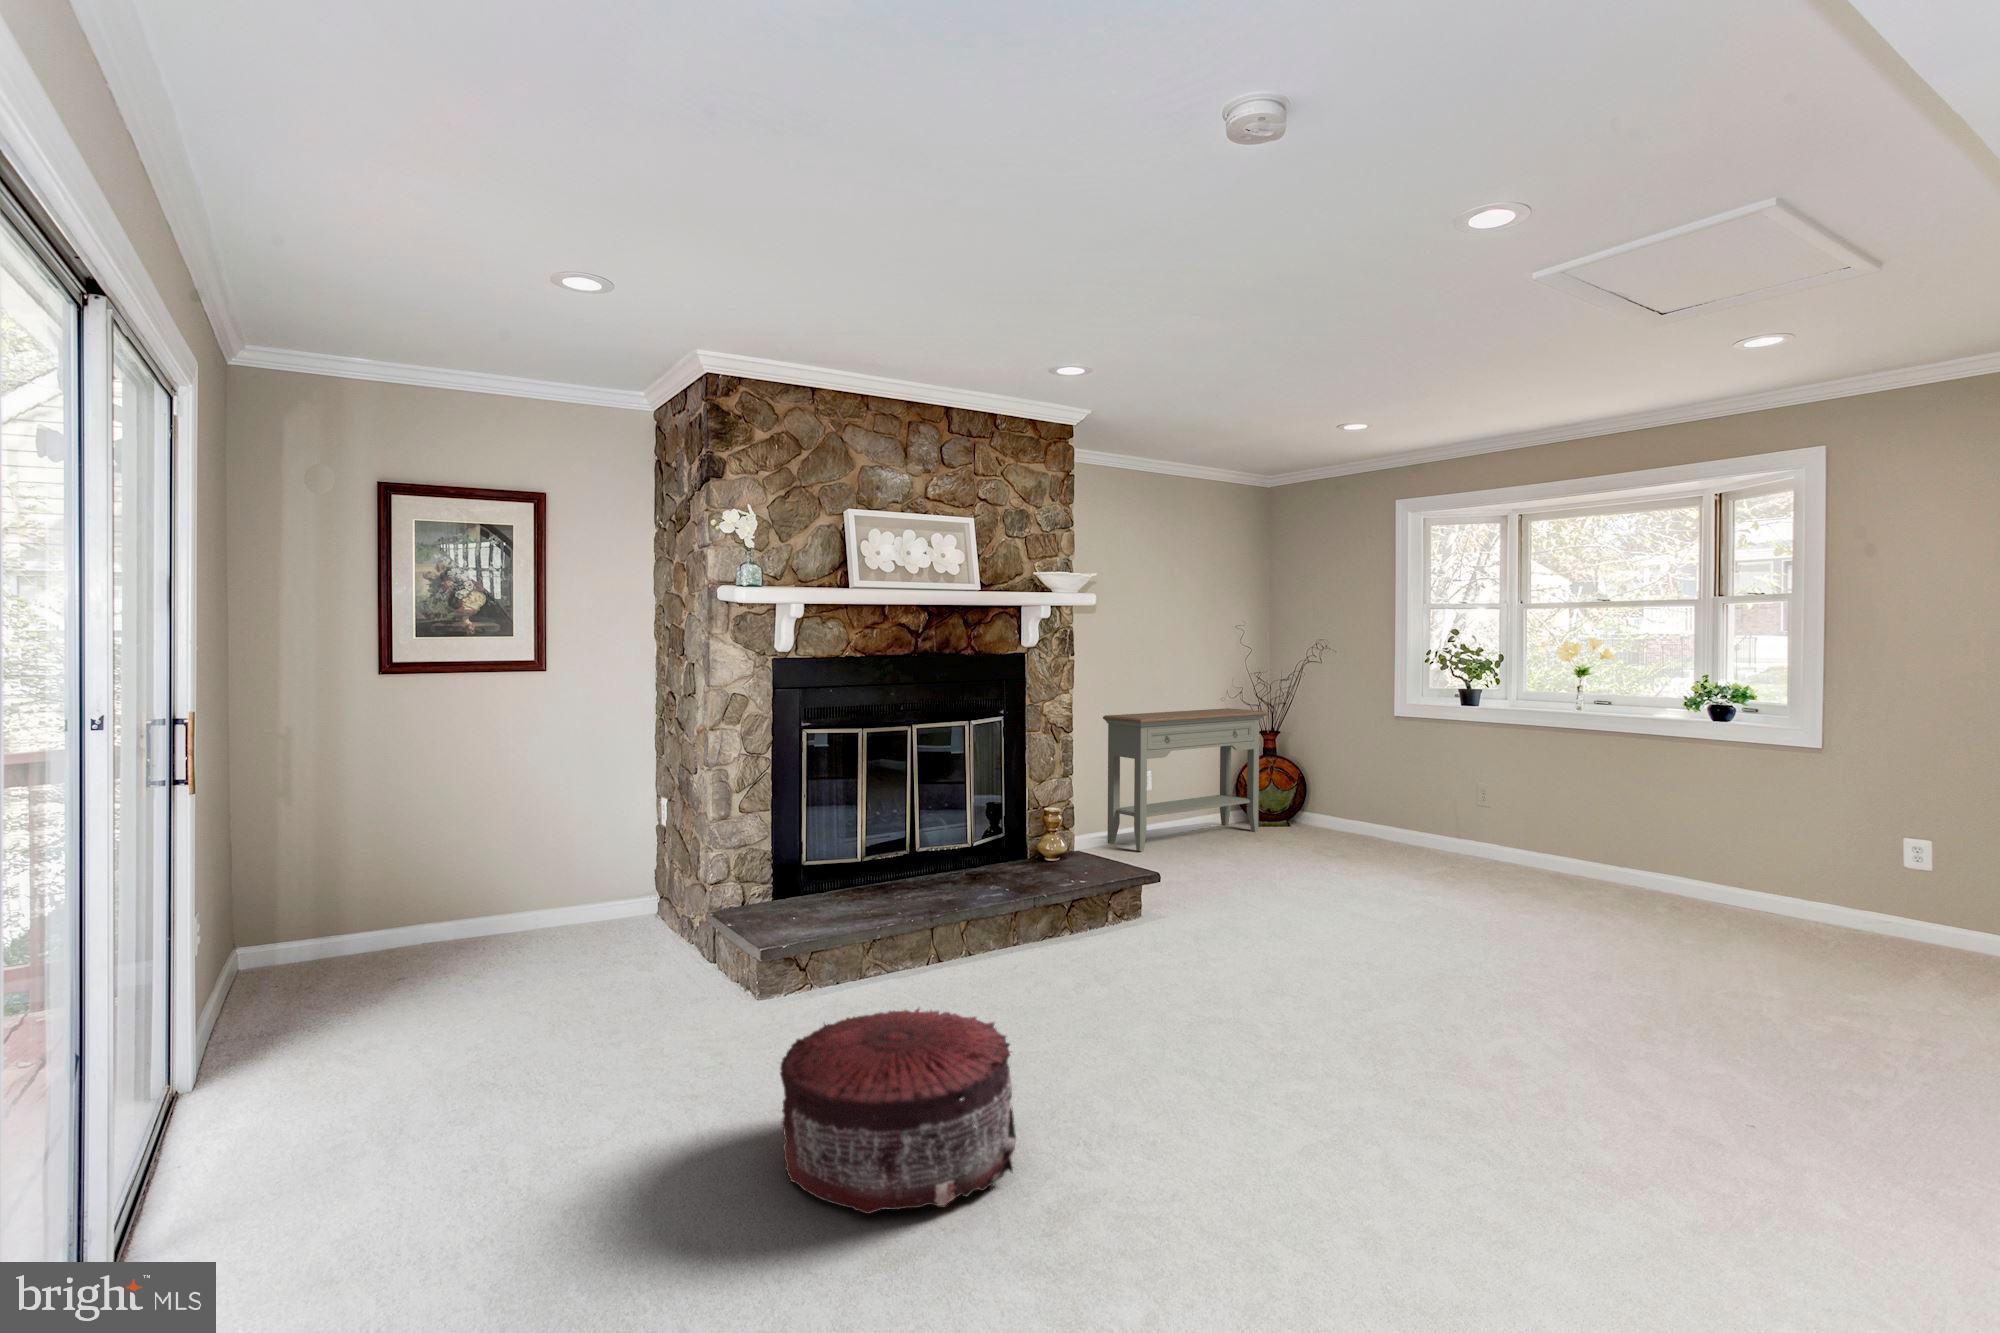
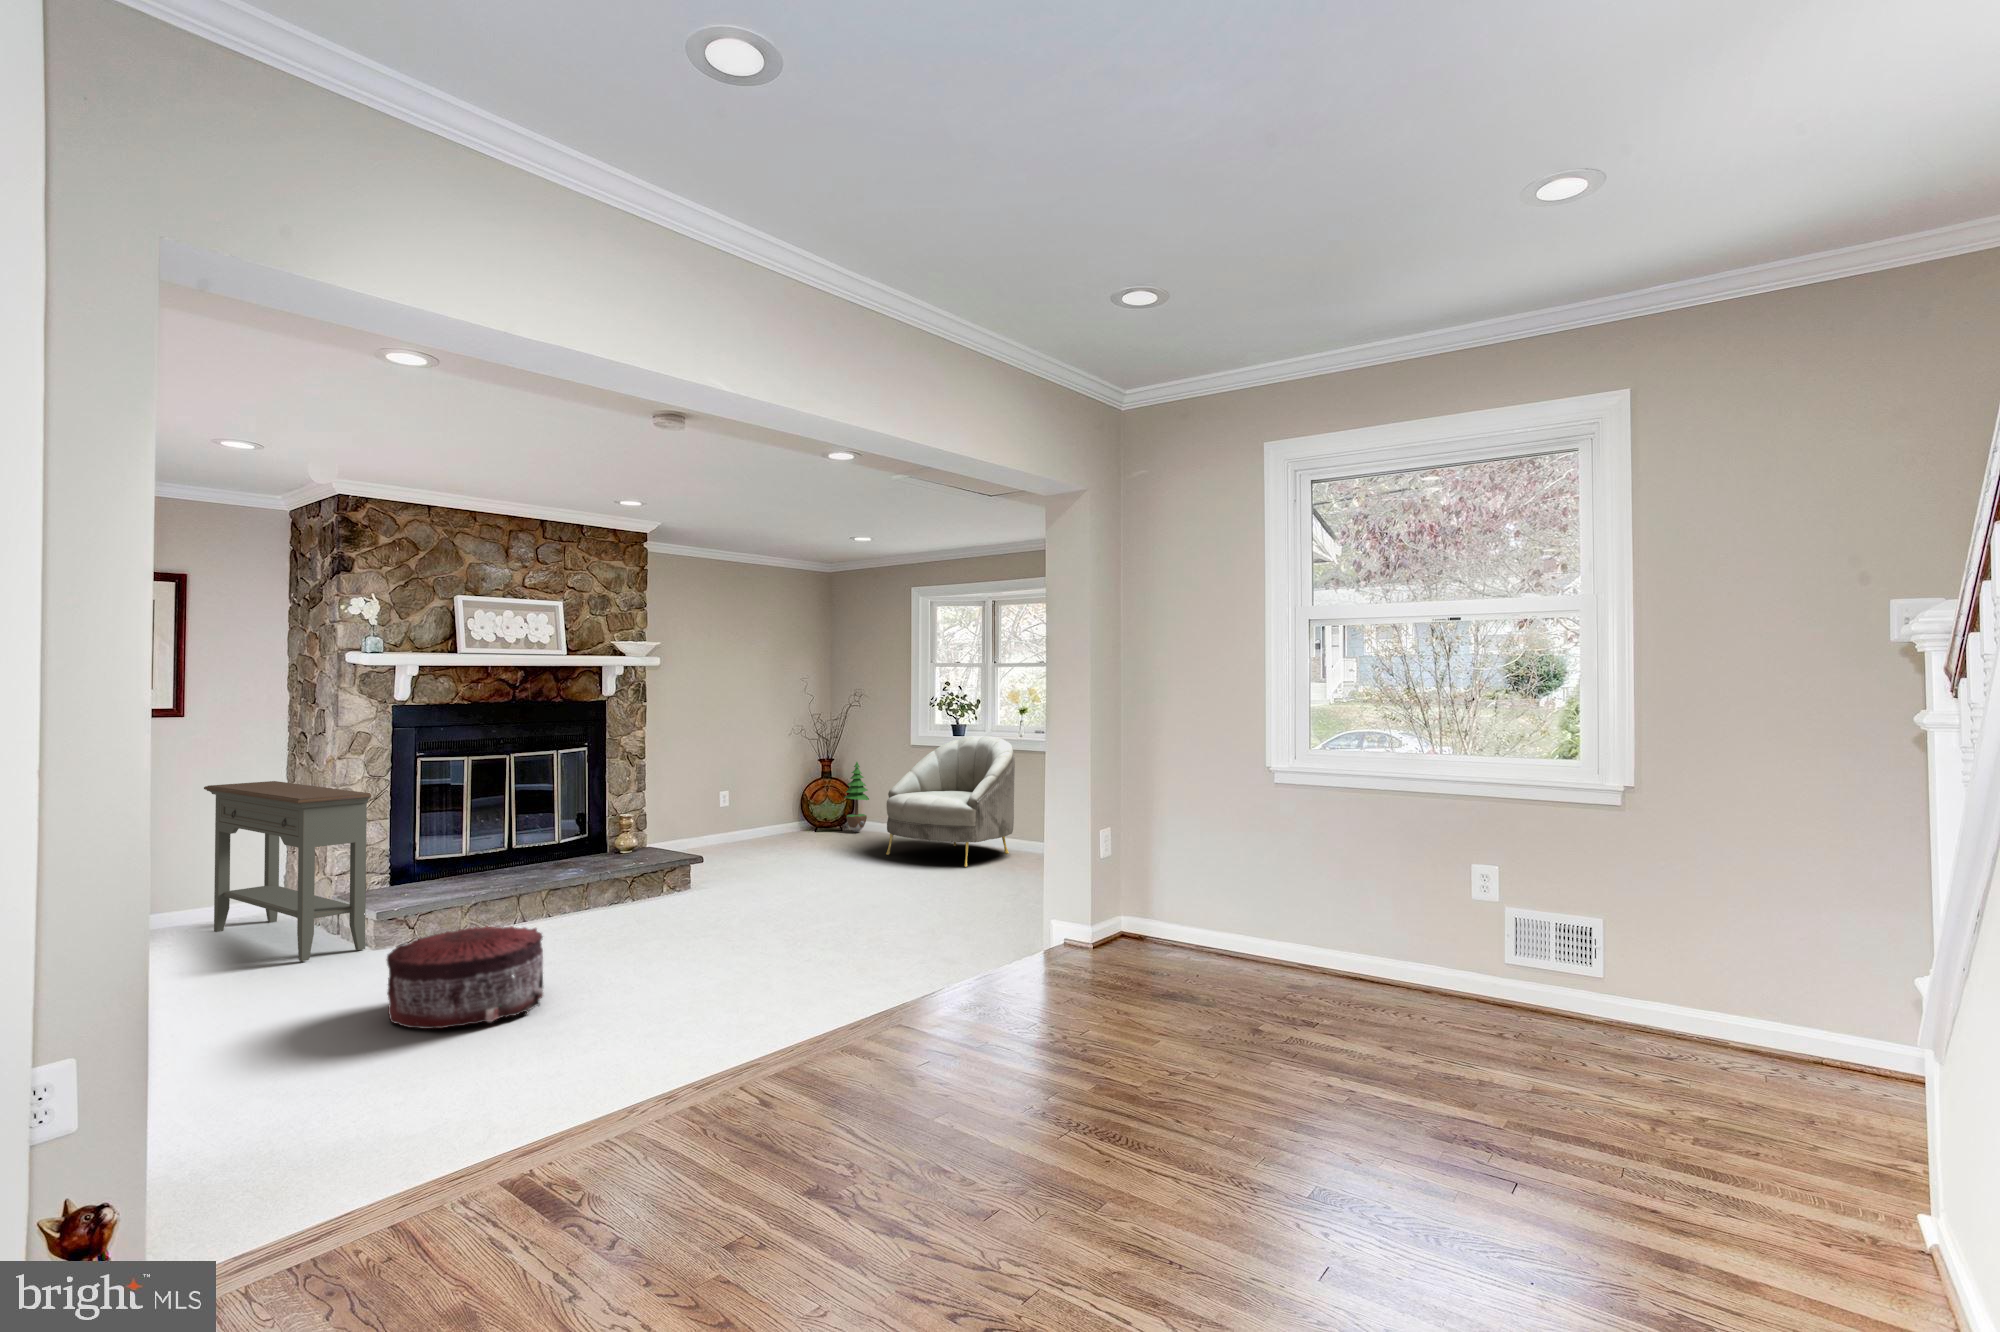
console table: present [1103,708,1269,851] -> present [204,781,371,961]
armchair: none [1380,708,1585,901] -> present [886,736,1015,867]
potted tree: none [1295,735,1330,829] -> present [844,762,869,833]

